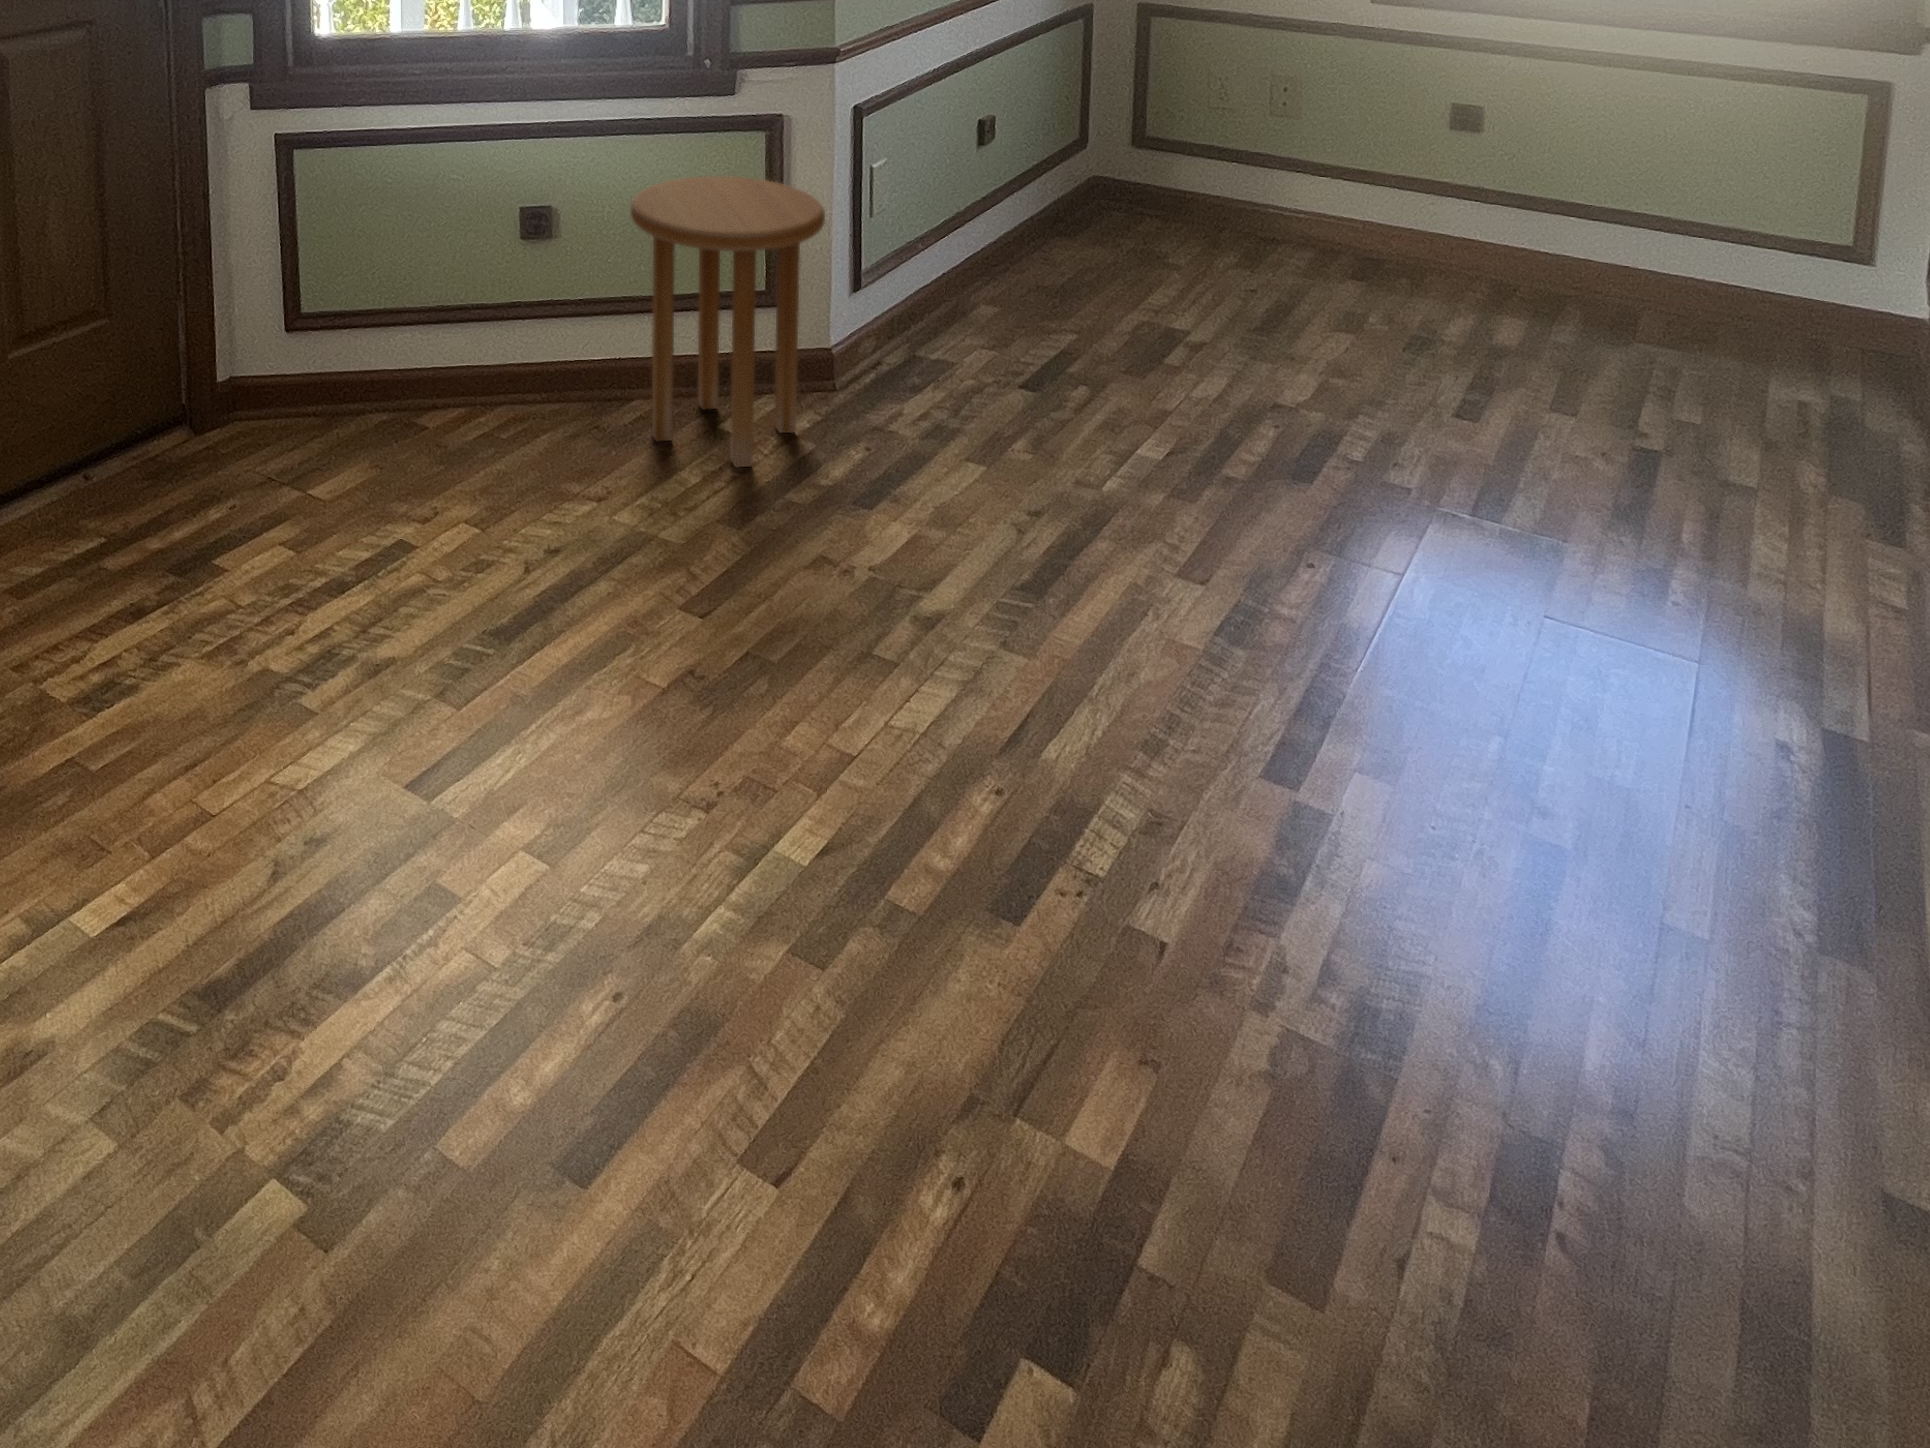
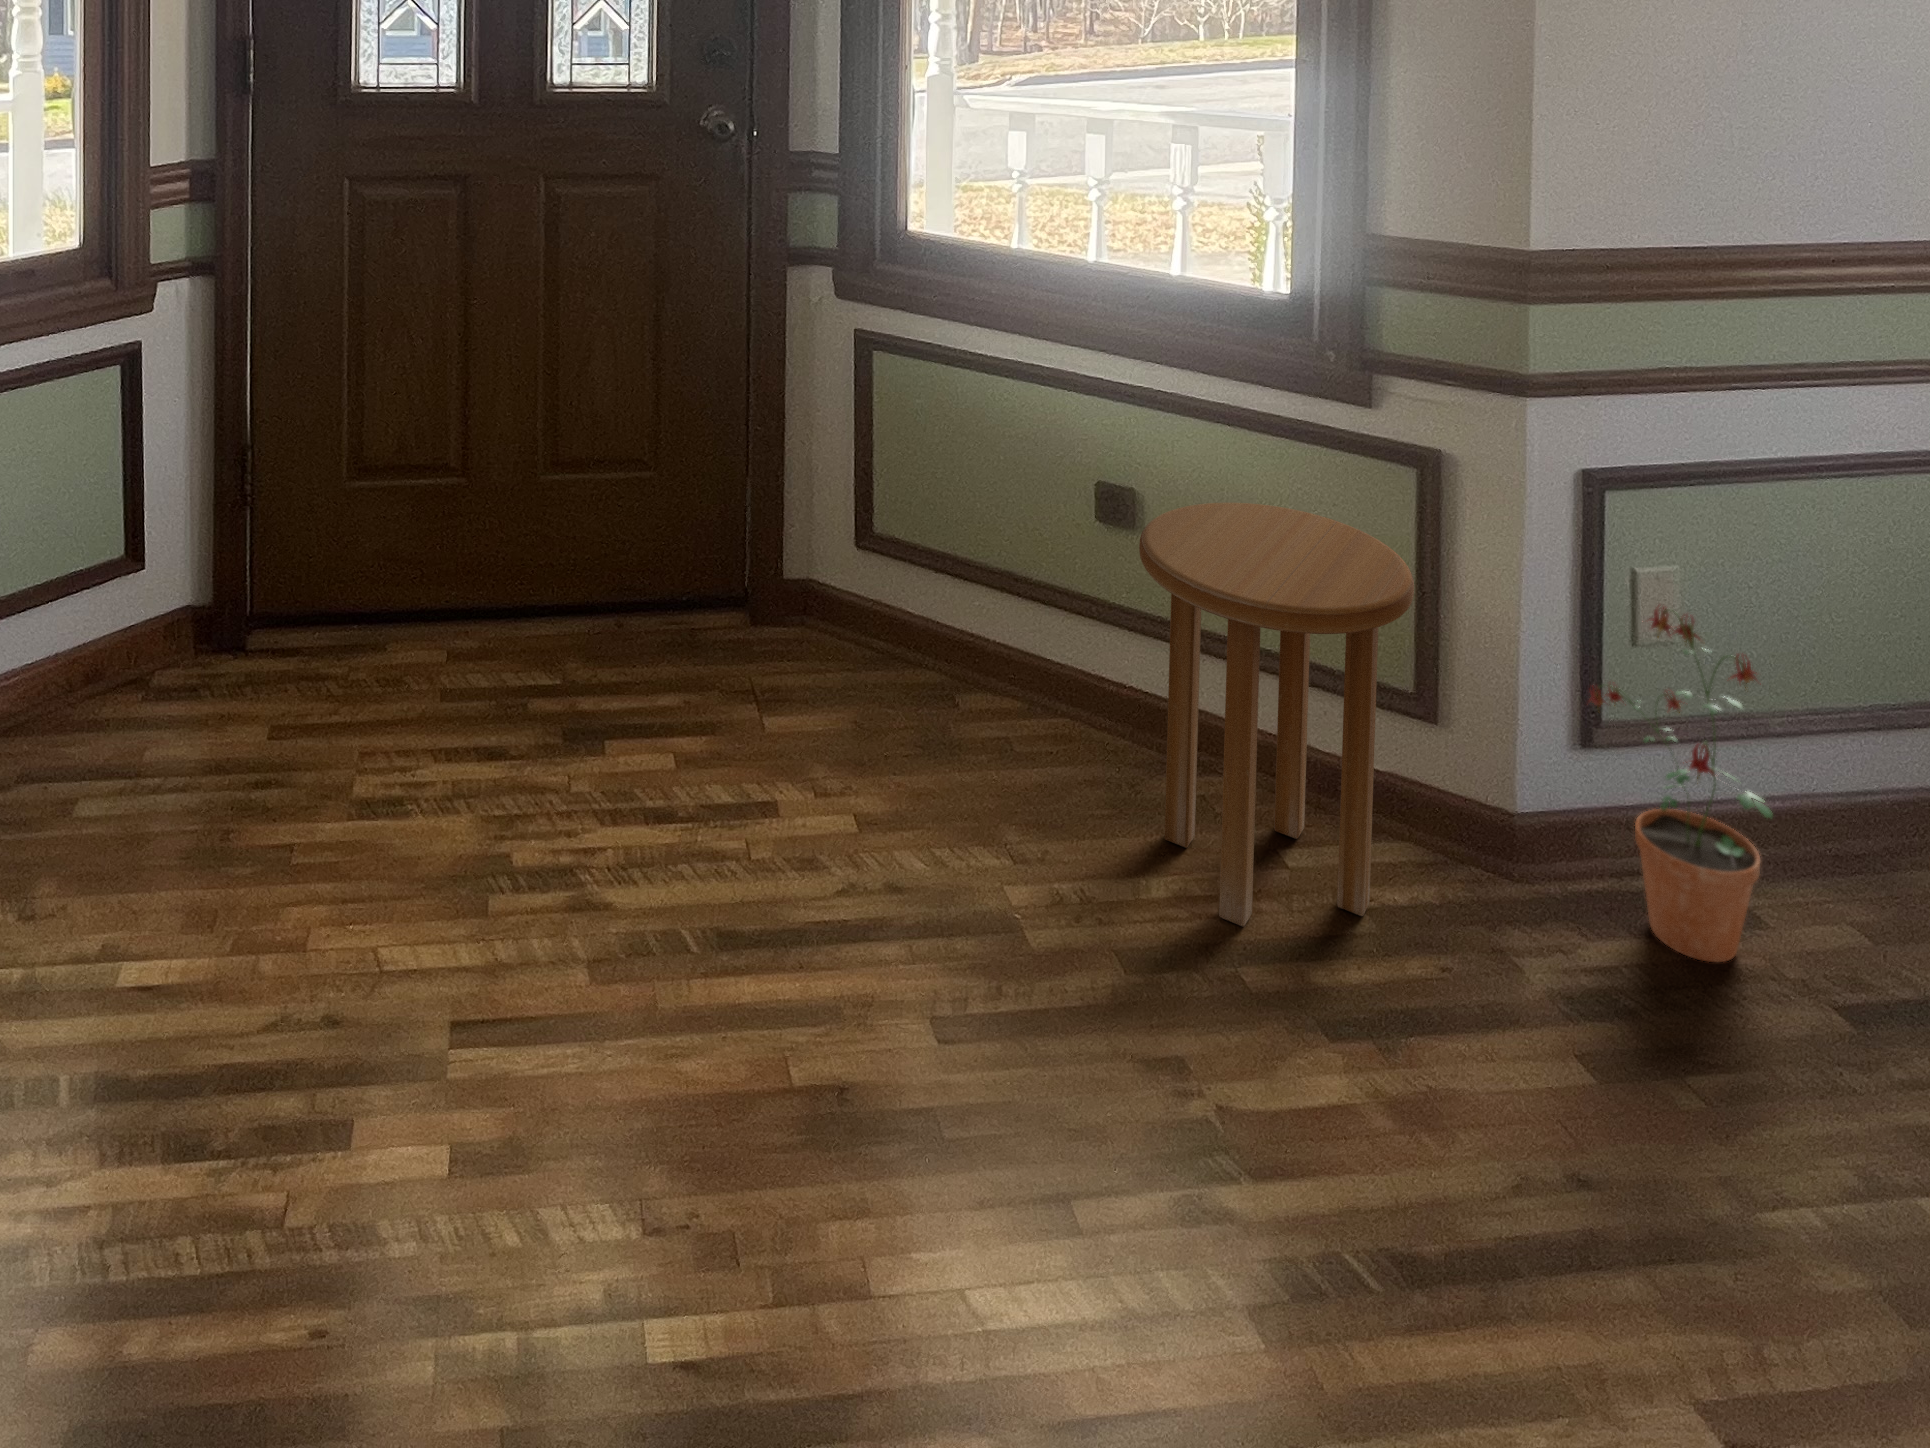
potted plant: none [868,174,978,381] -> present [1589,607,1773,962]

